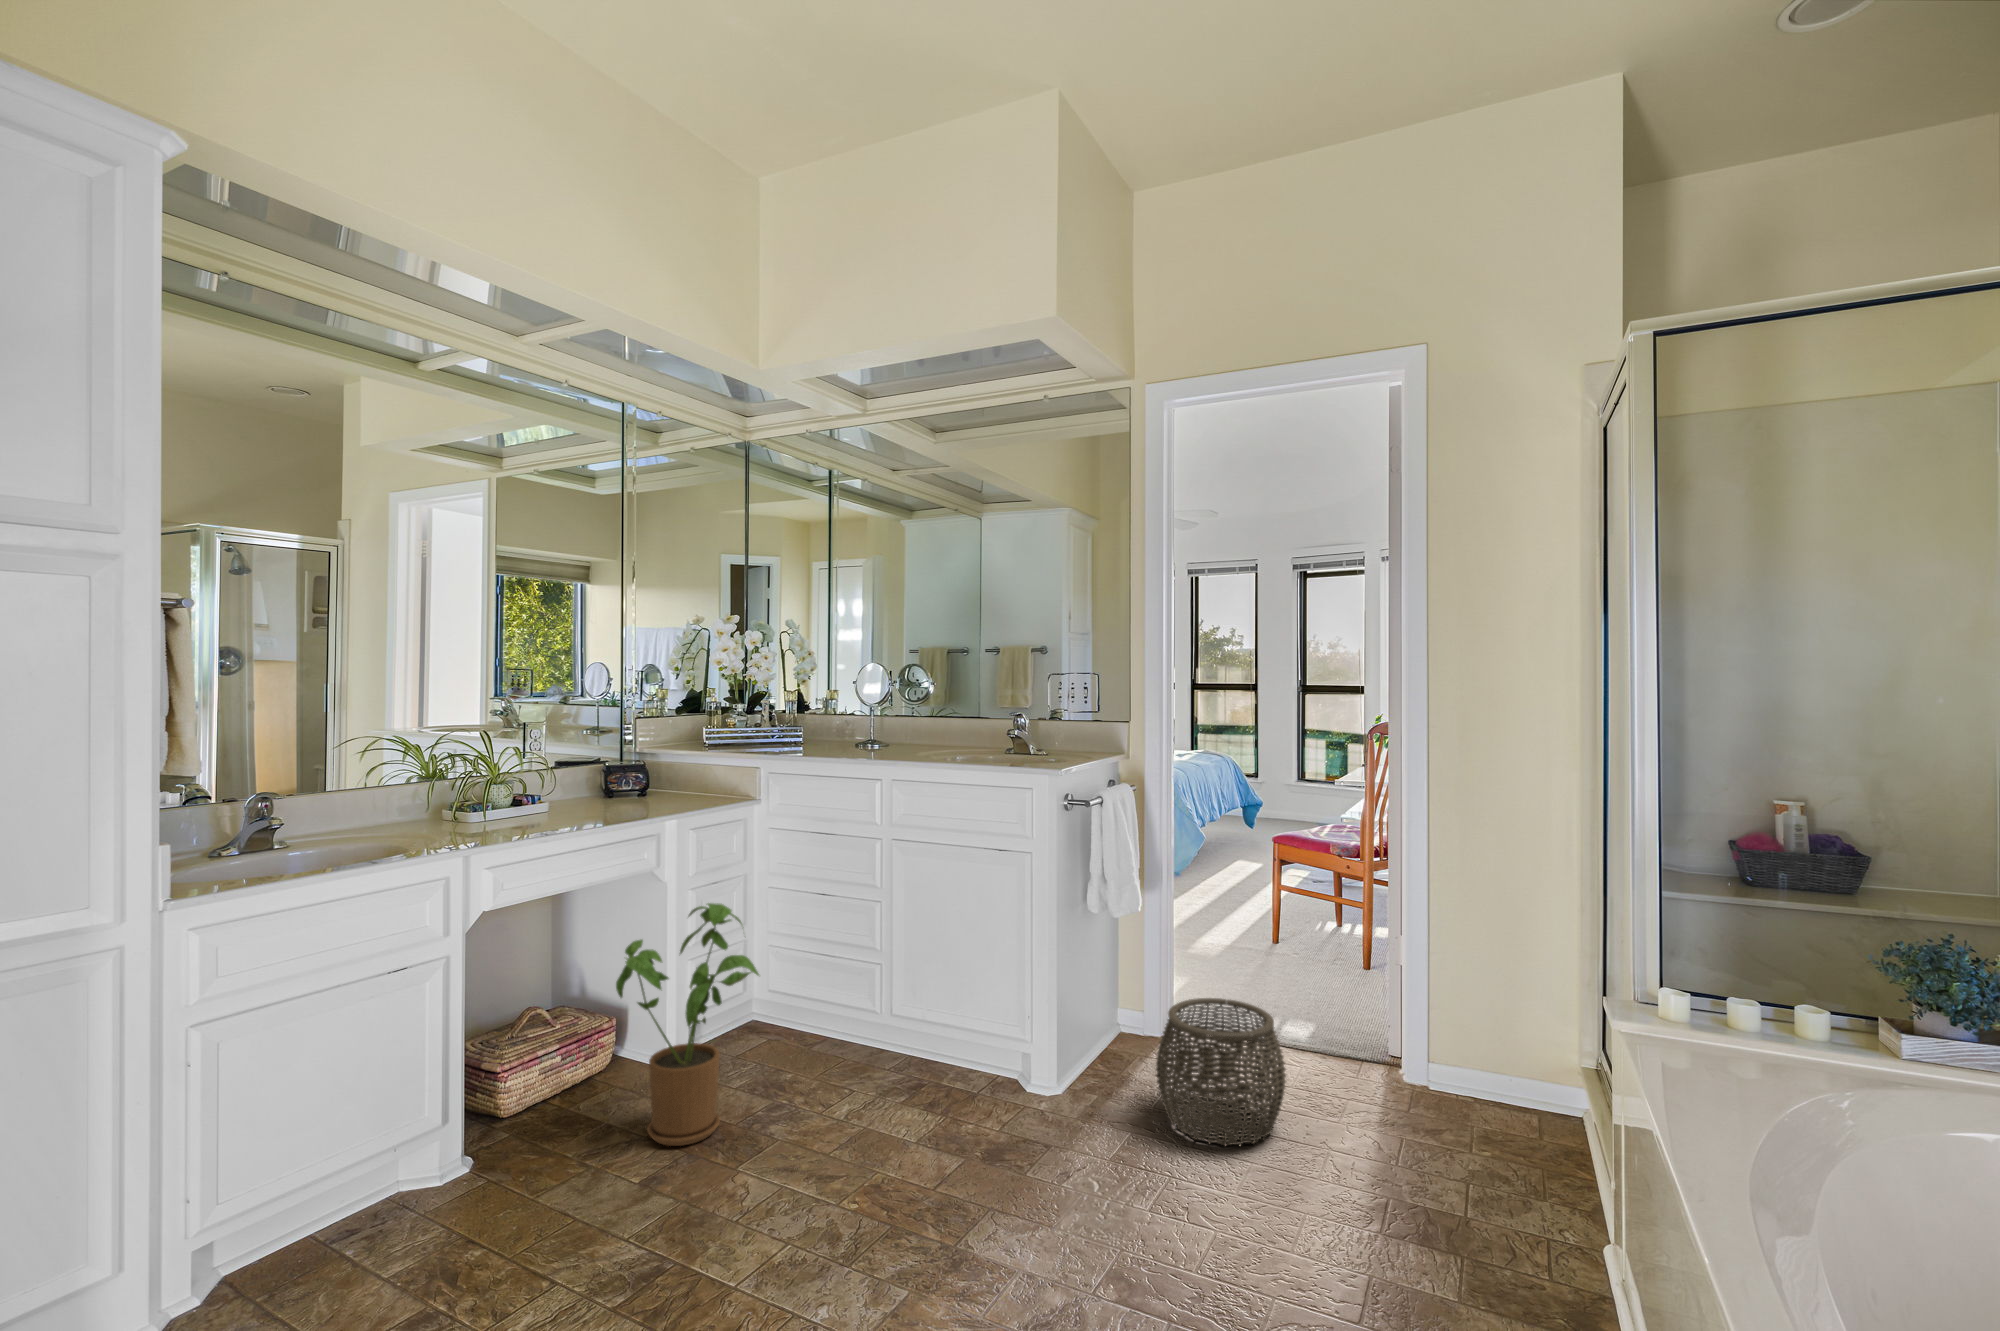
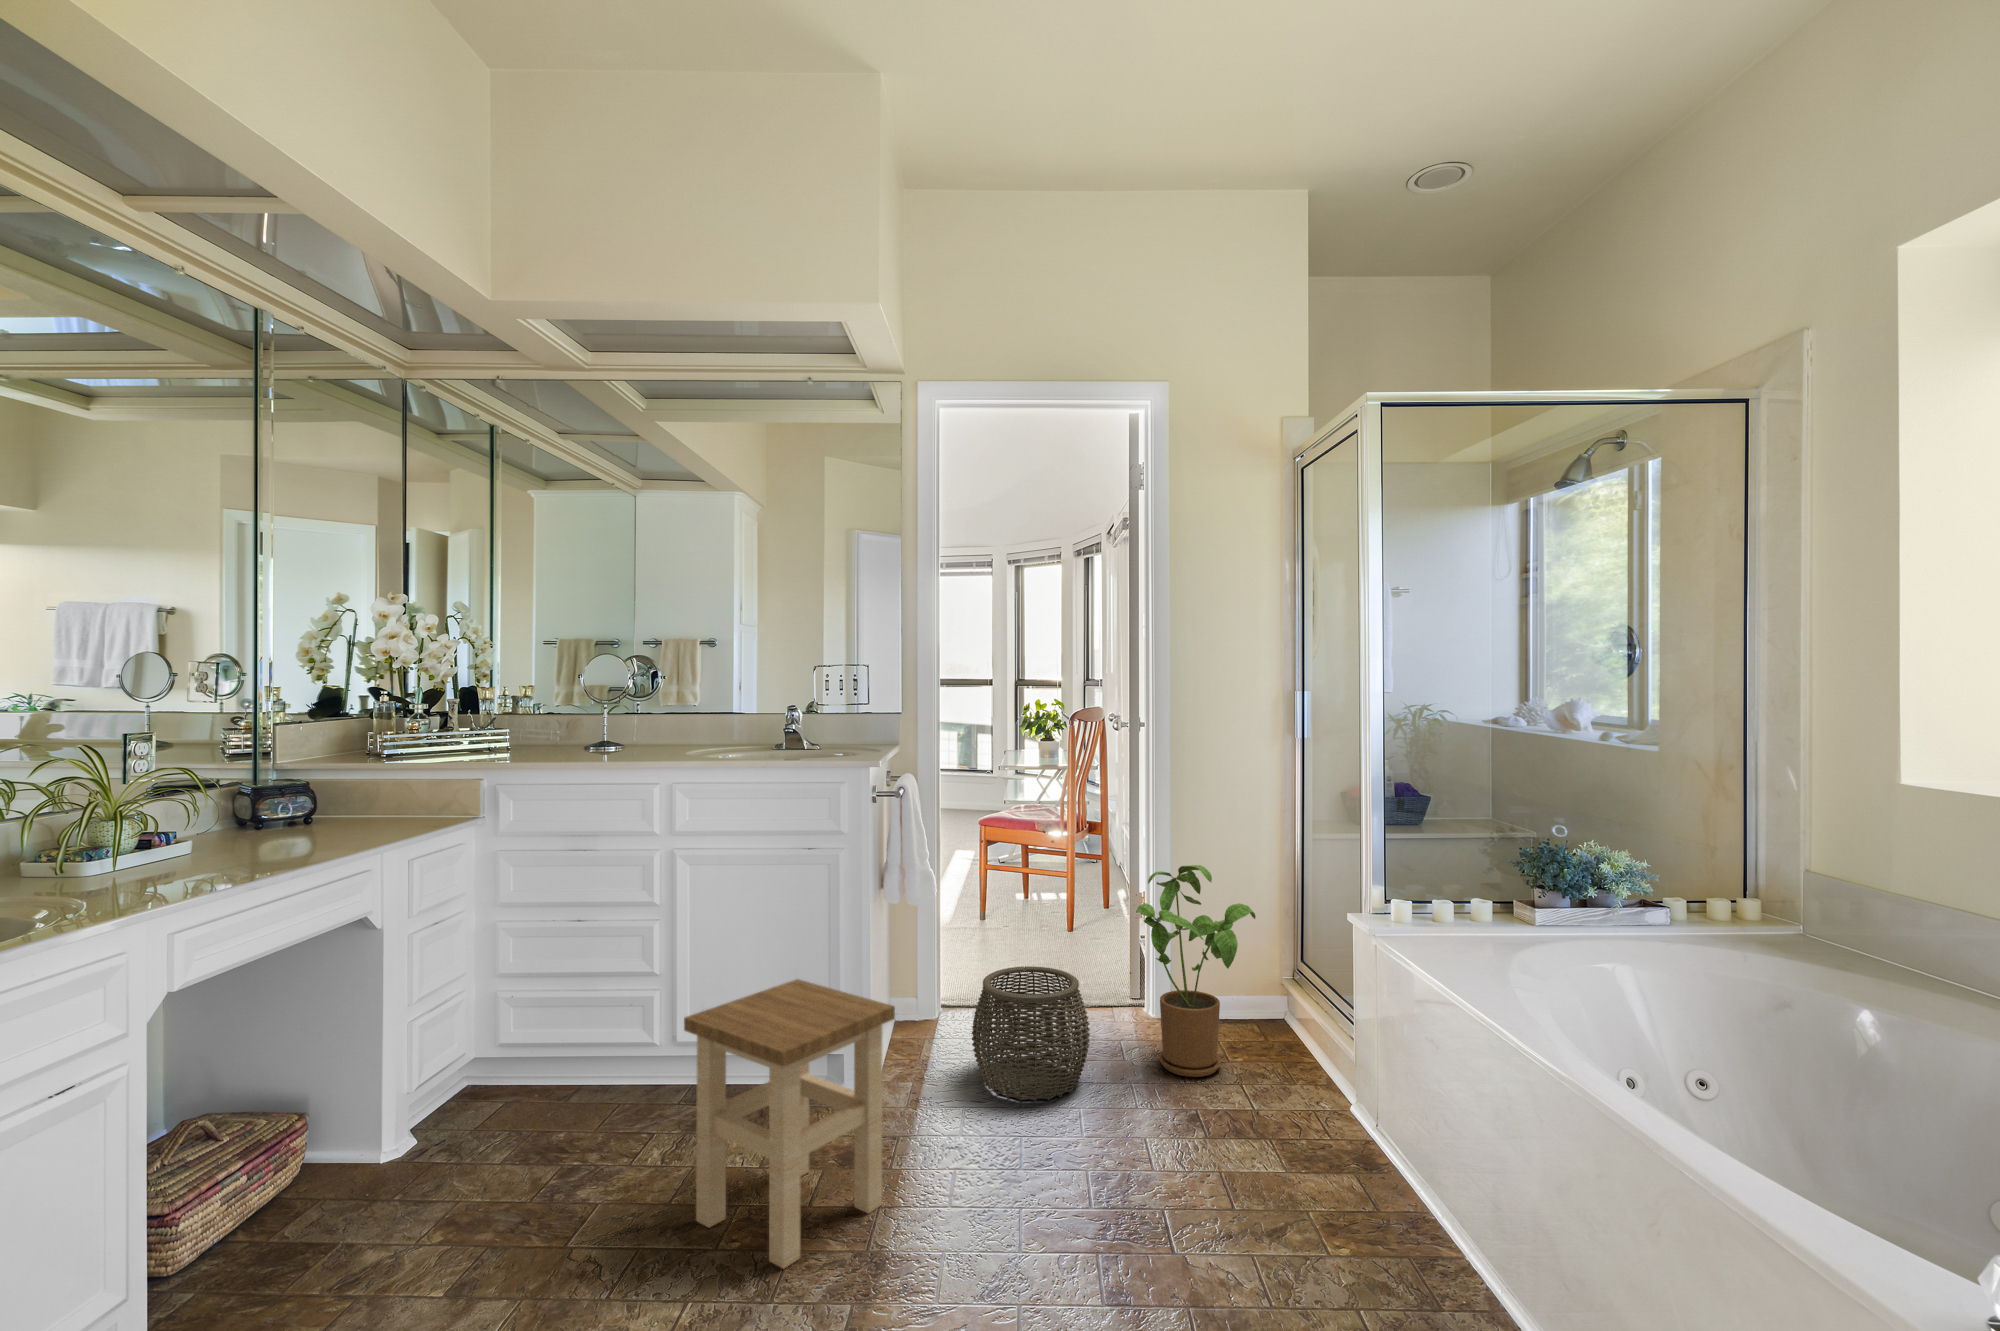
house plant: present [616,903,759,1146] -> present [1136,865,1256,1077]
stool: none [830,974,1009,1240] -> present [684,979,895,1269]

